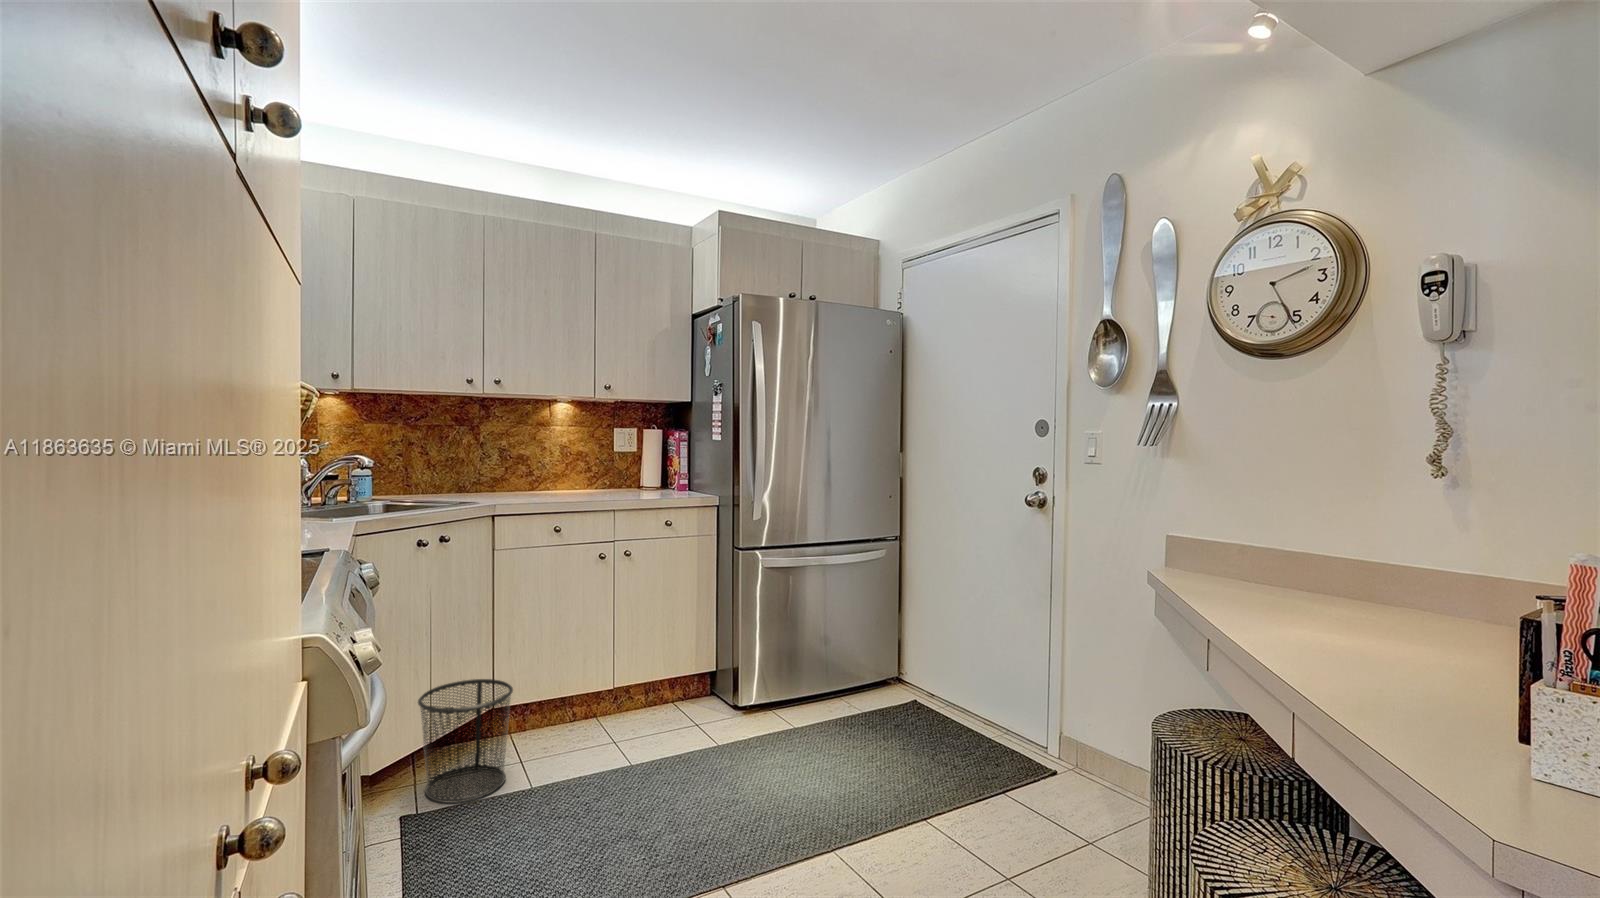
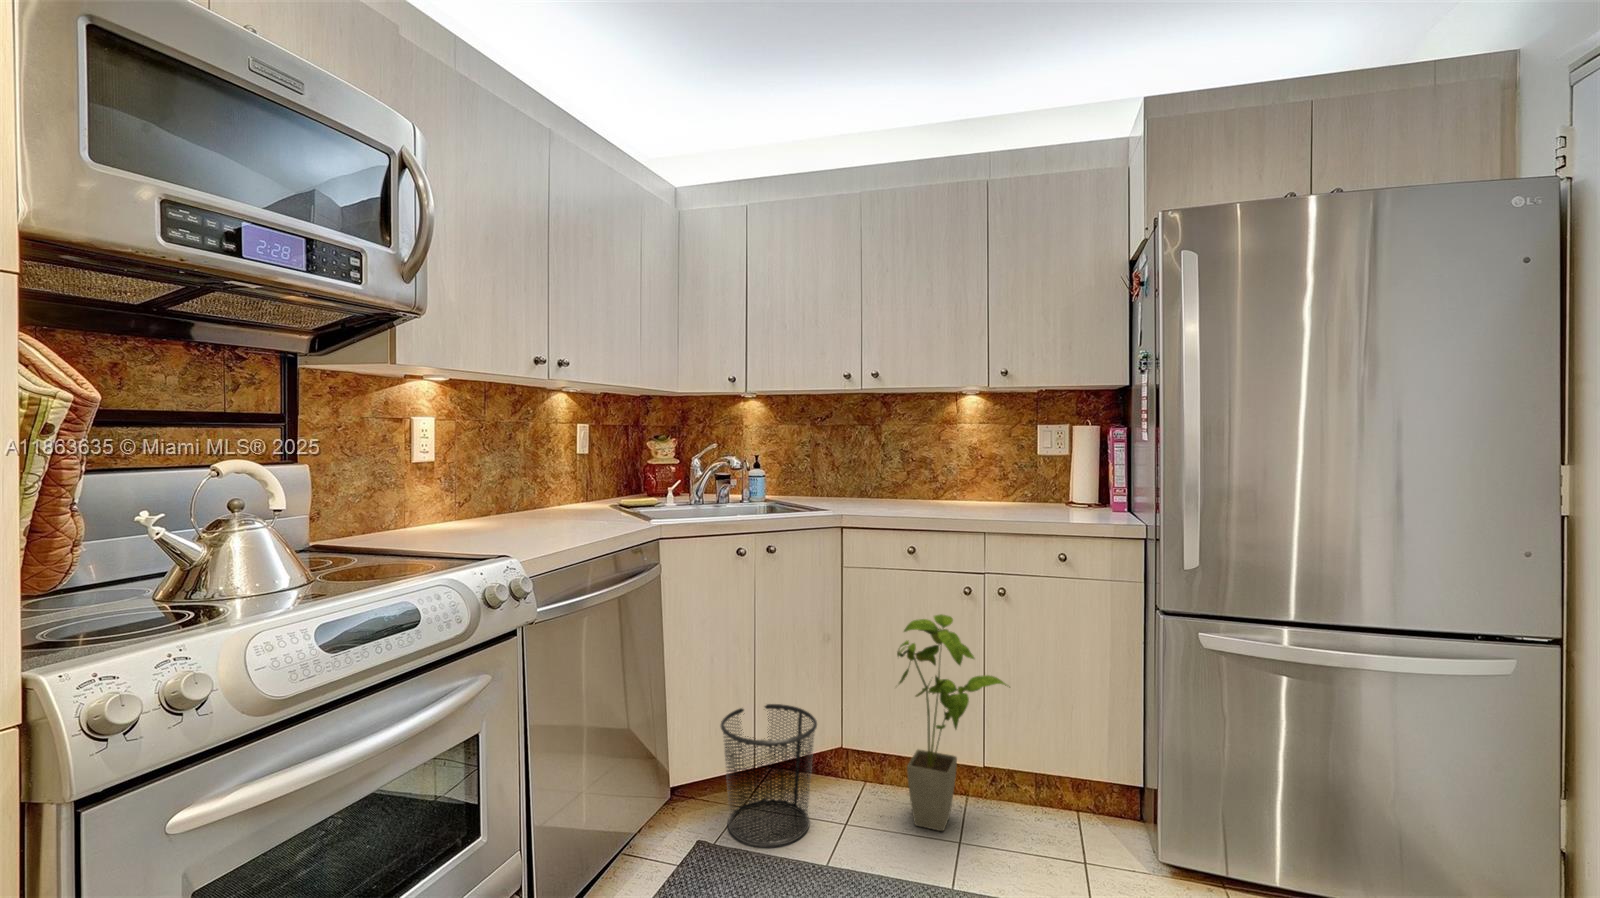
house plant: none [555,575,642,743] -> present [897,614,1010,831]

